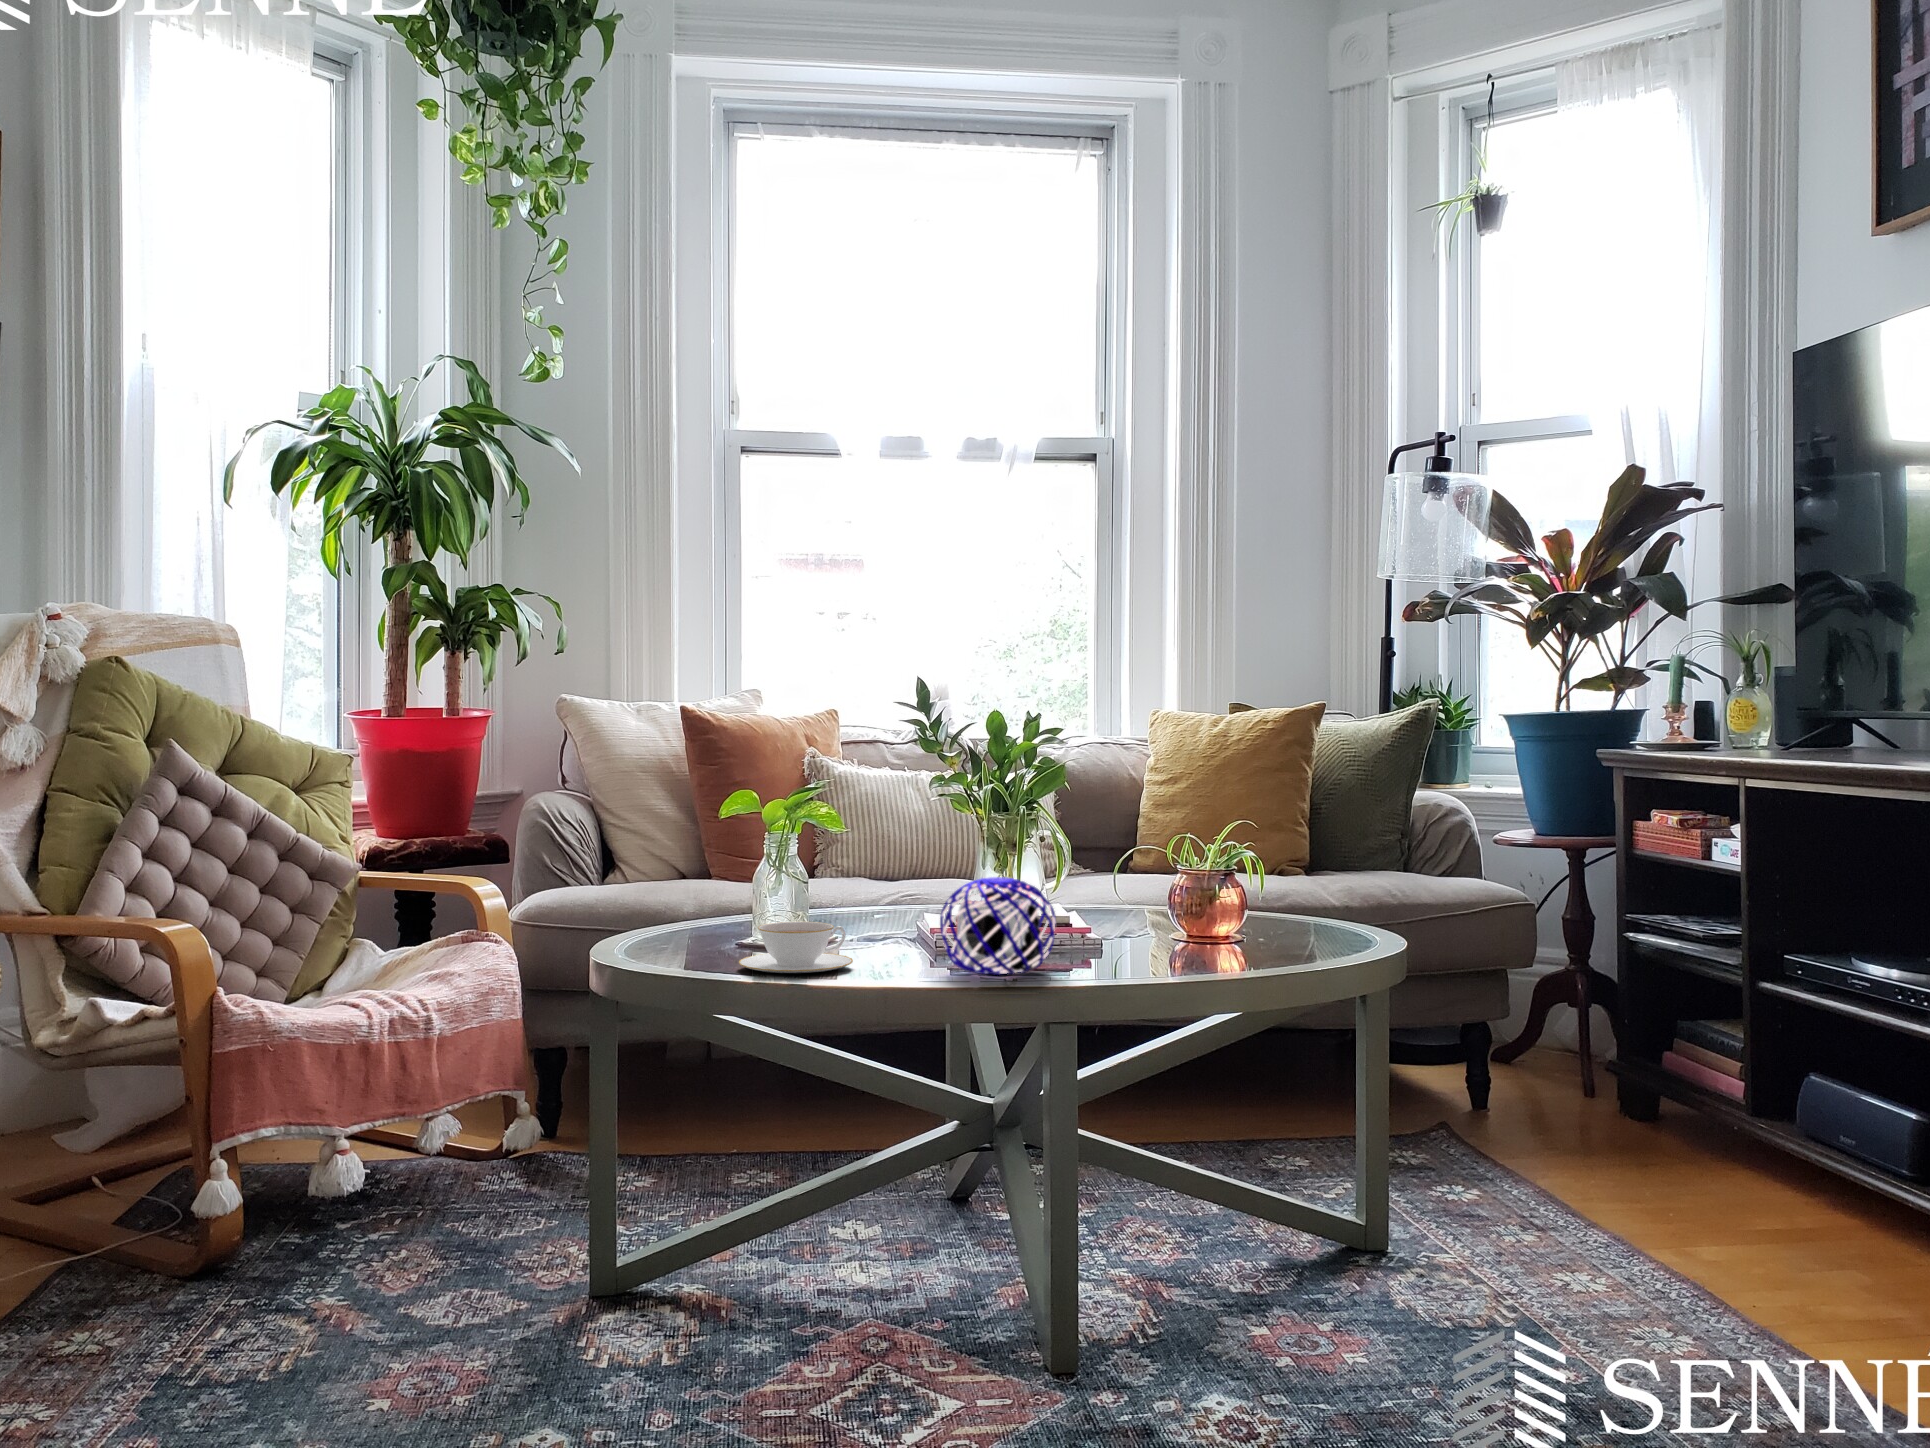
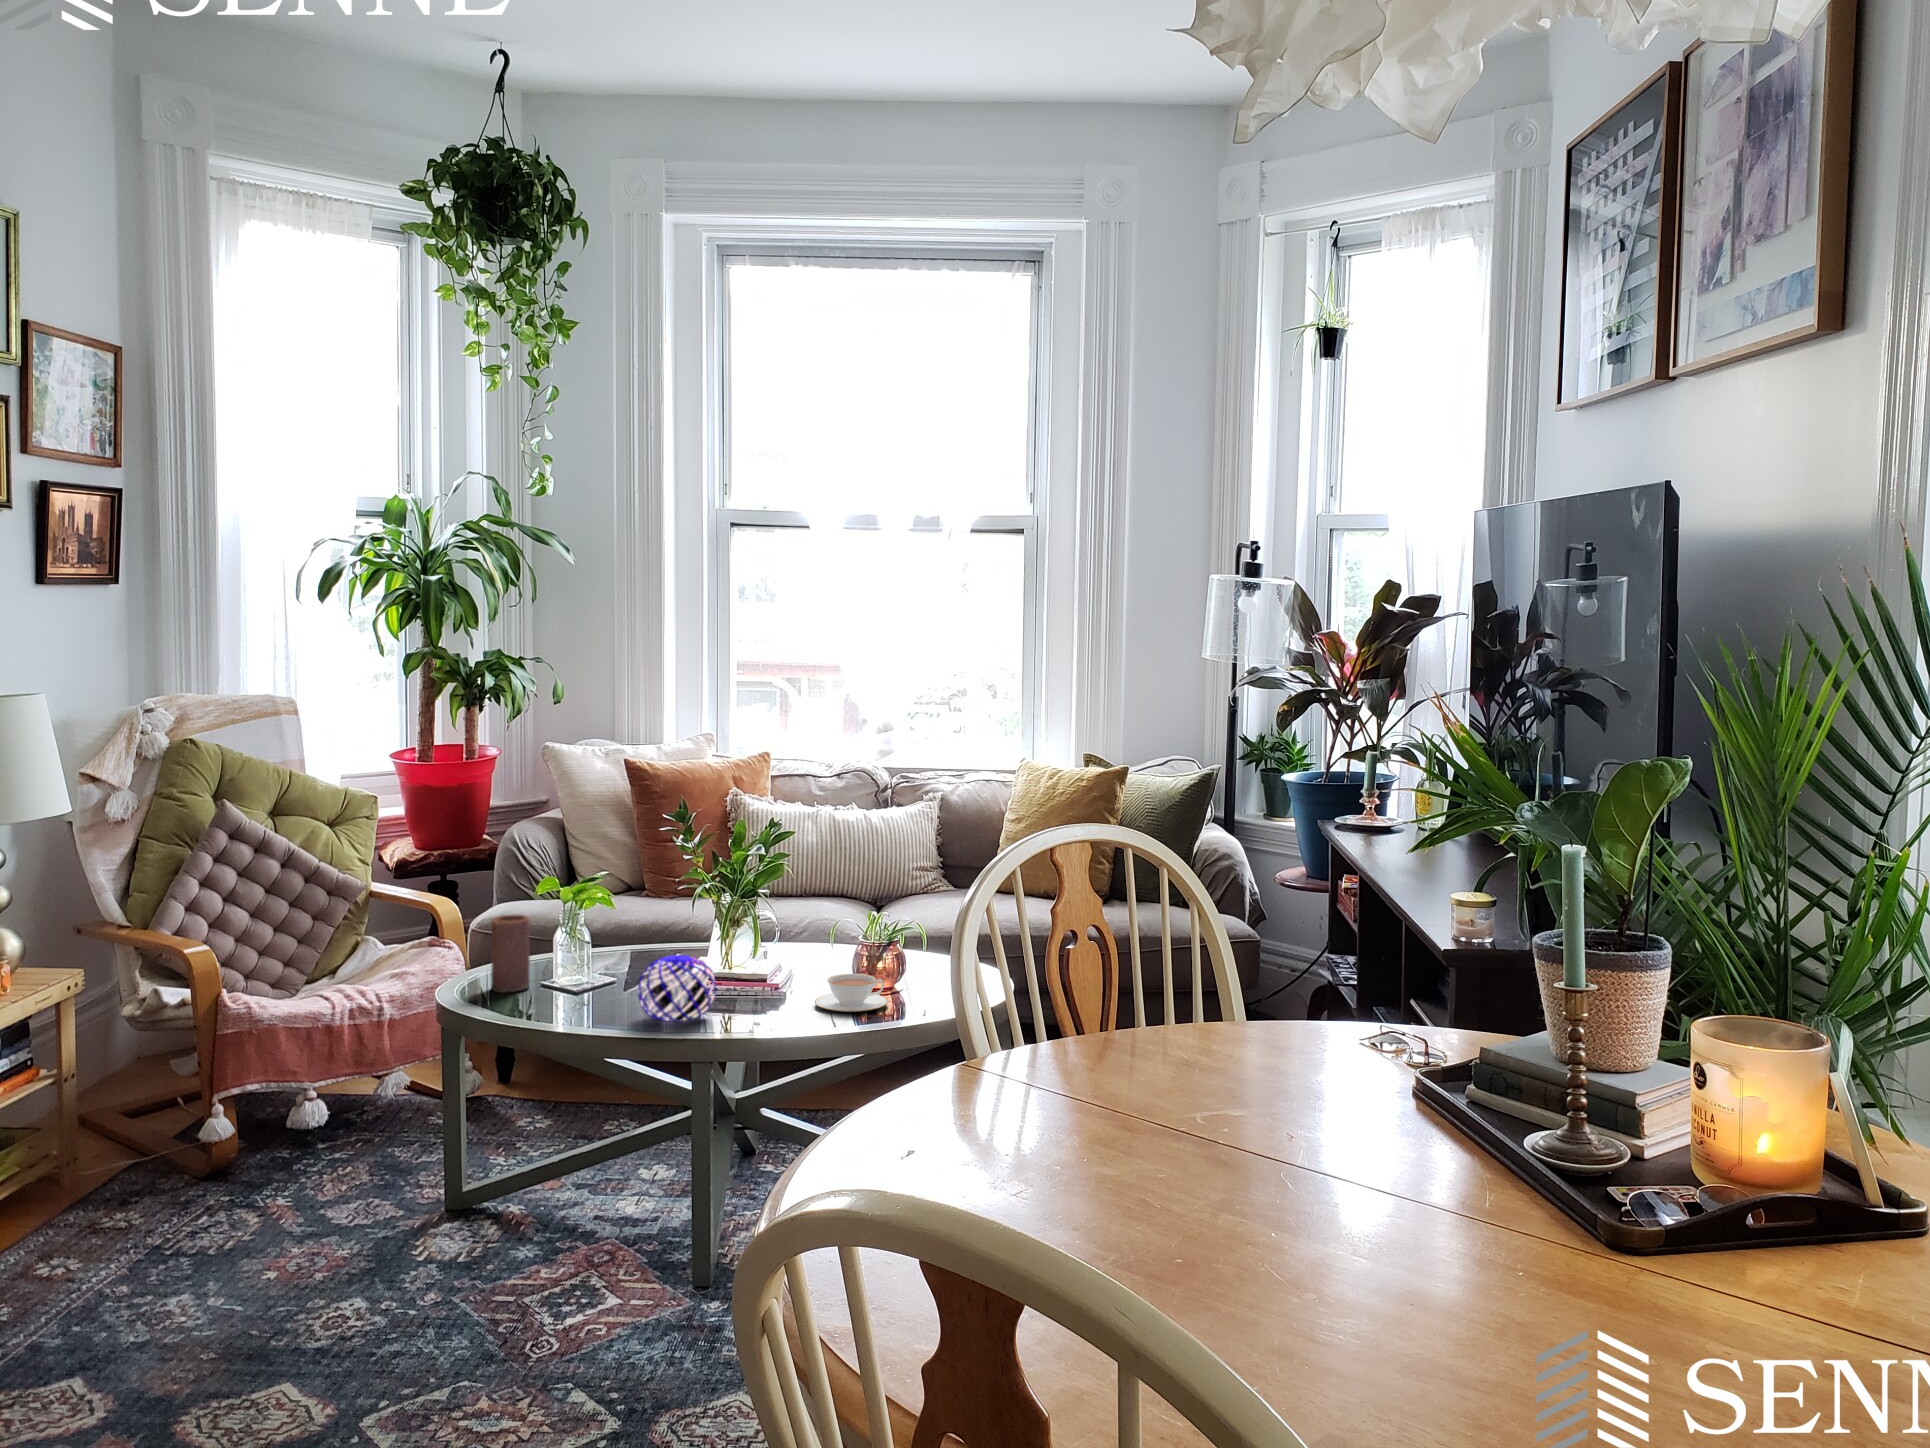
candle: none [669,845,723,957] -> present [491,915,530,992]
teacup: present [739,922,853,973] -> present [815,974,888,1012]

